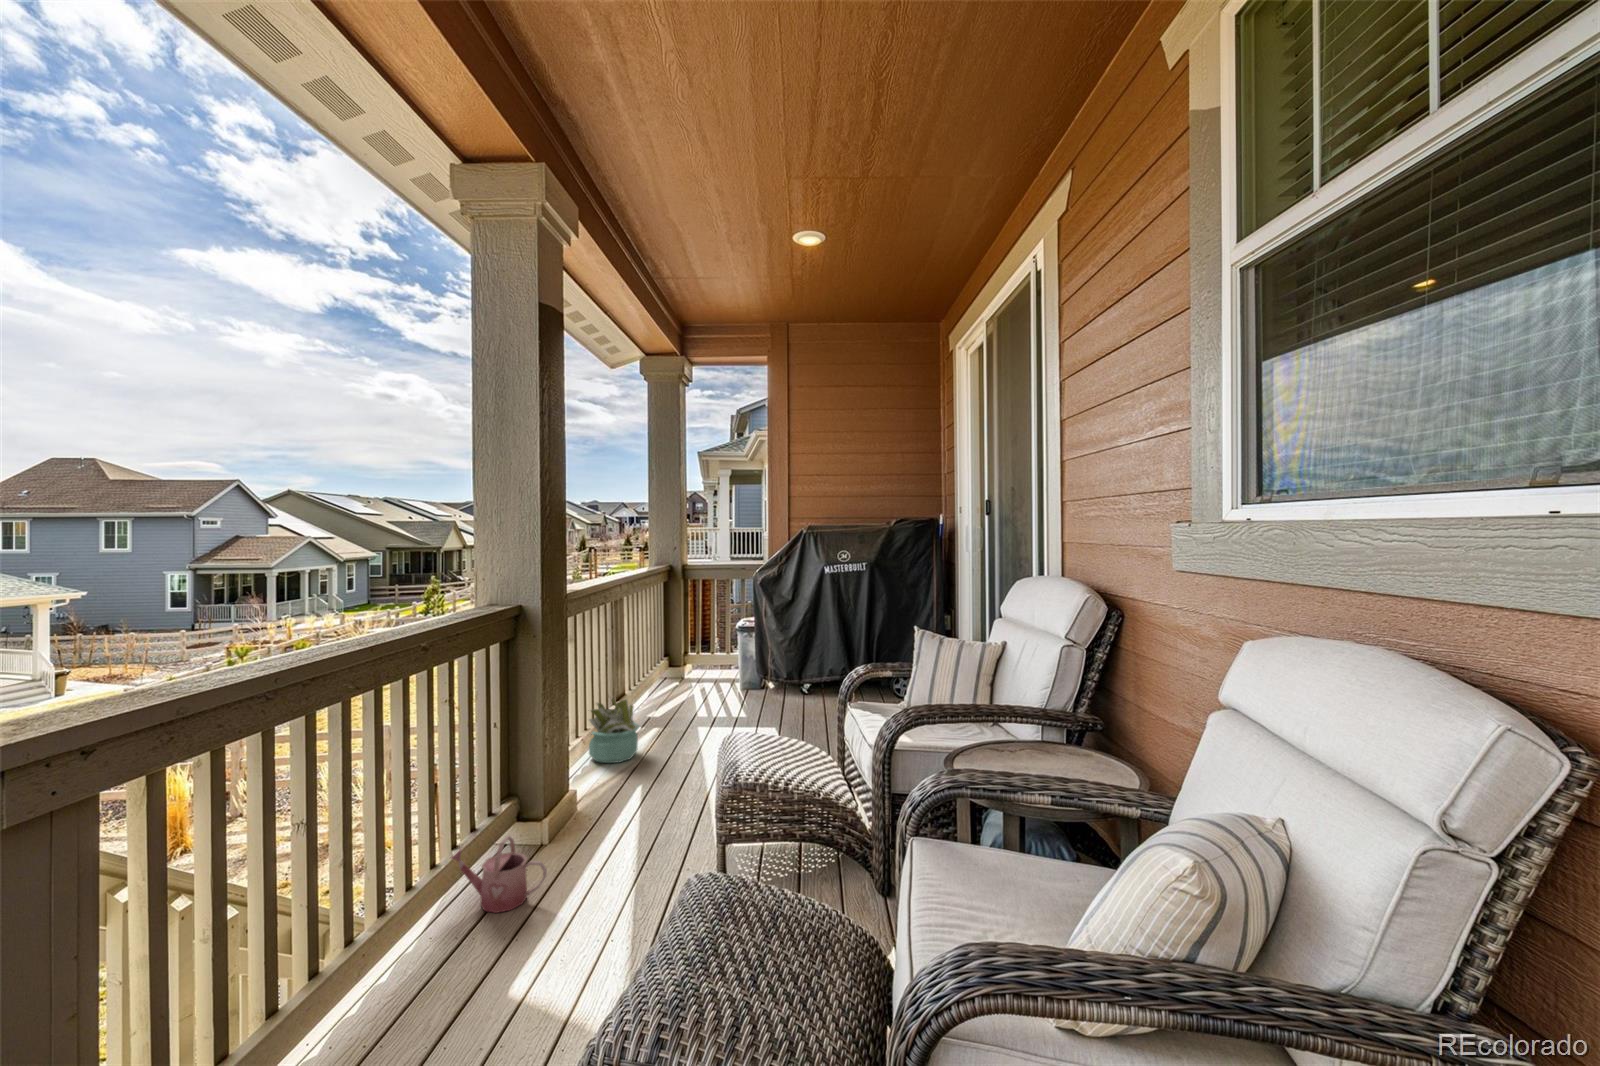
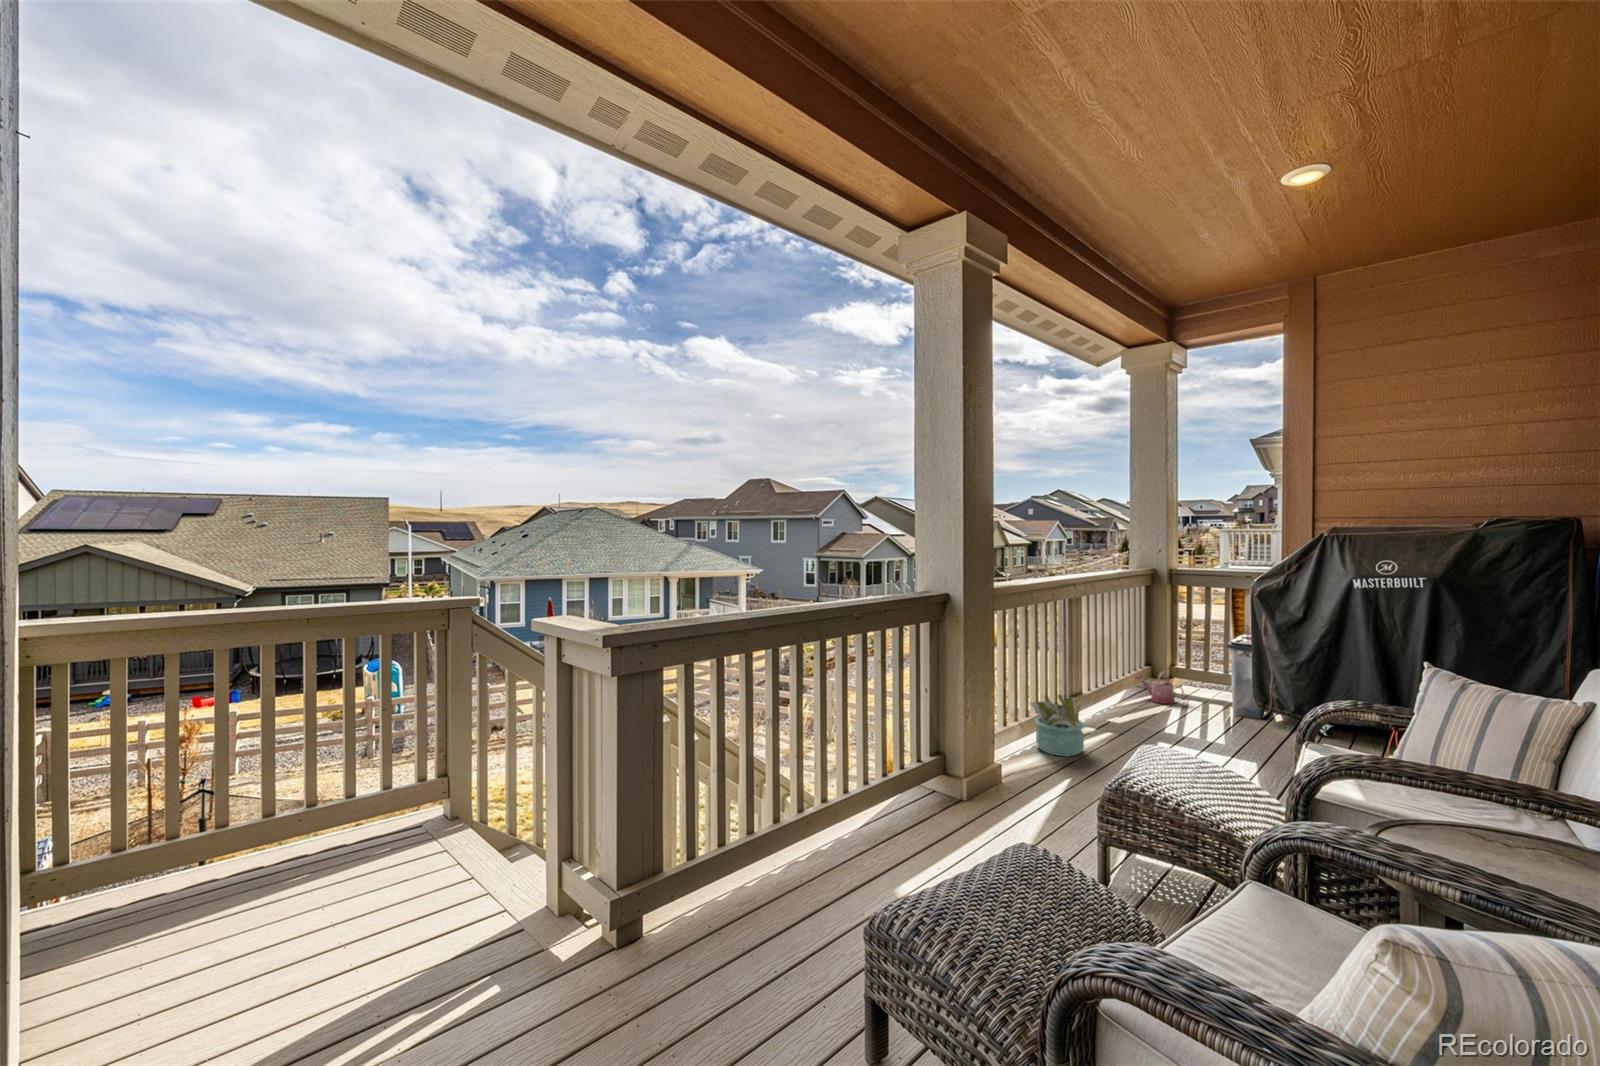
watering can: present [451,836,547,913] -> present [1136,672,1184,704]

